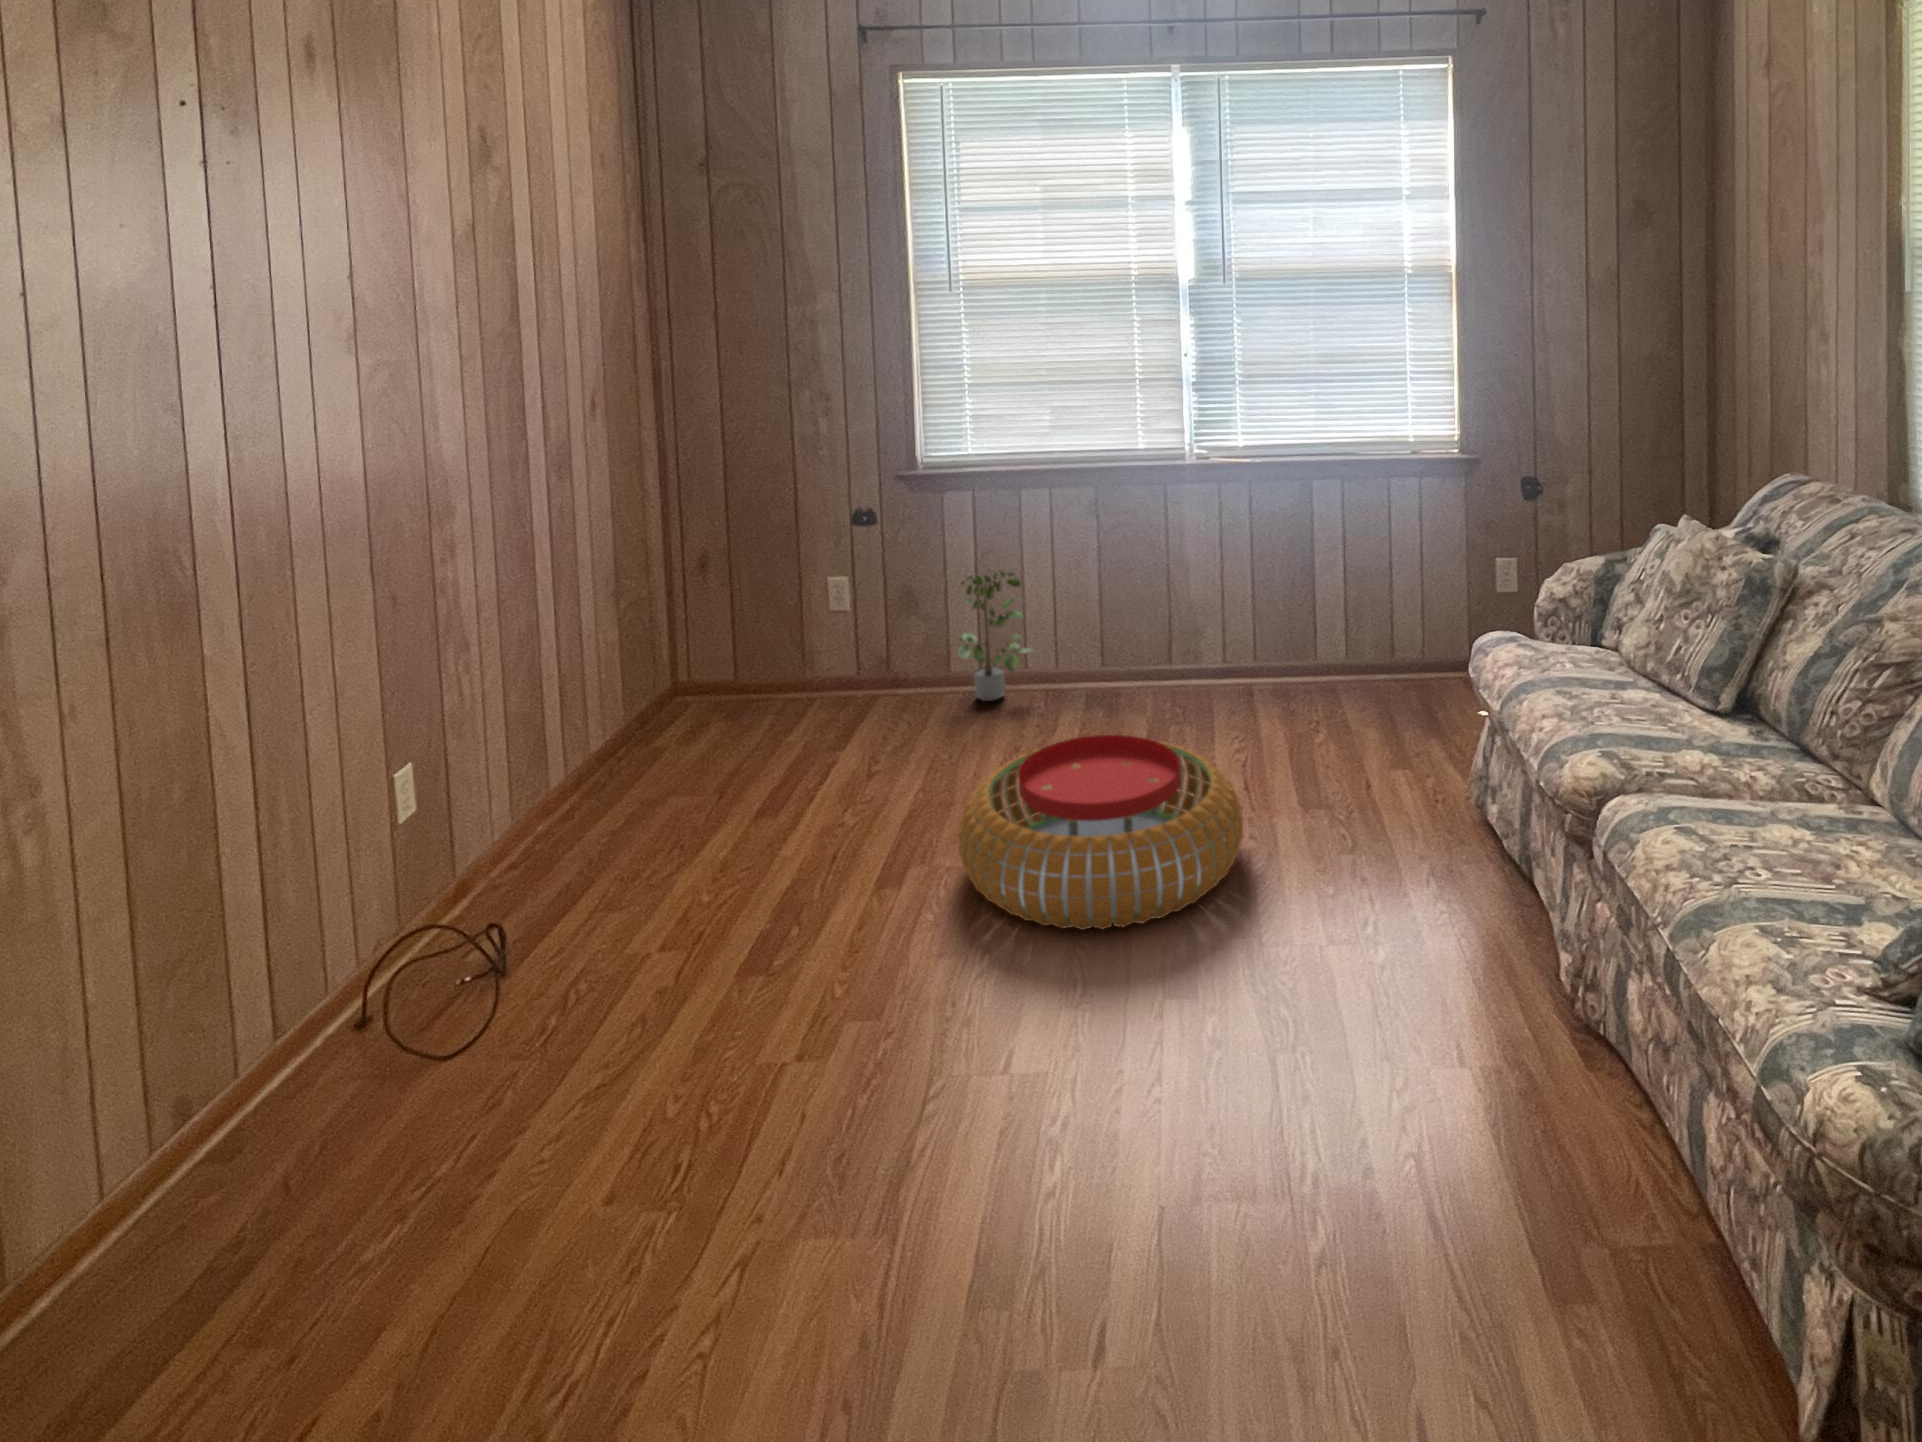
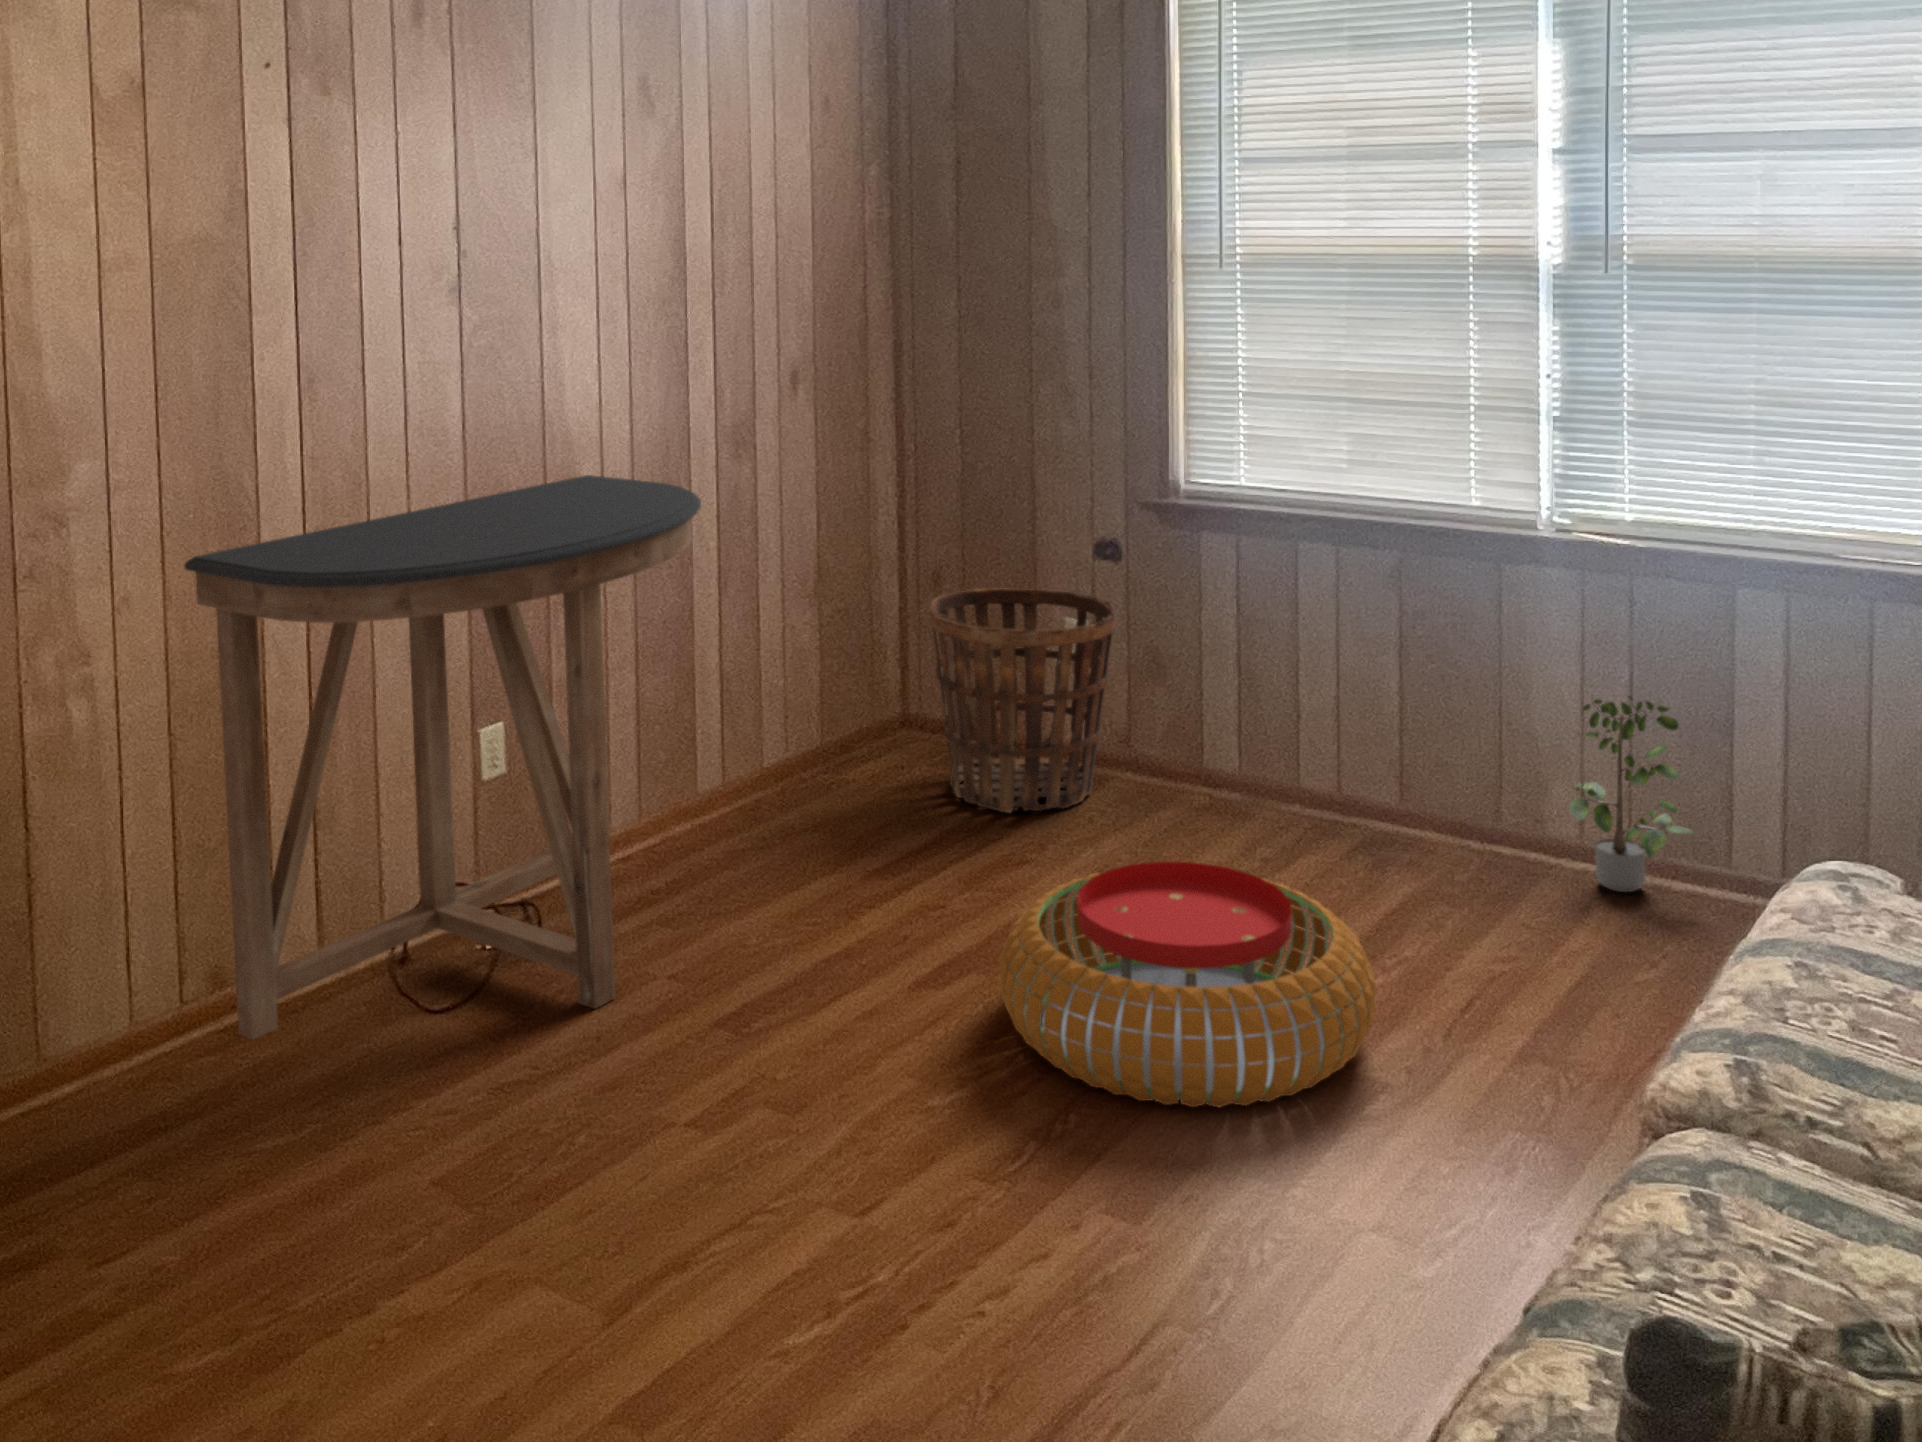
console table: none [74,509,630,1218] -> present [184,475,701,1039]
basket: none [728,559,889,747] -> present [929,589,1116,813]
potted plant: present [958,571,1033,701] -> present [1569,696,1694,892]

